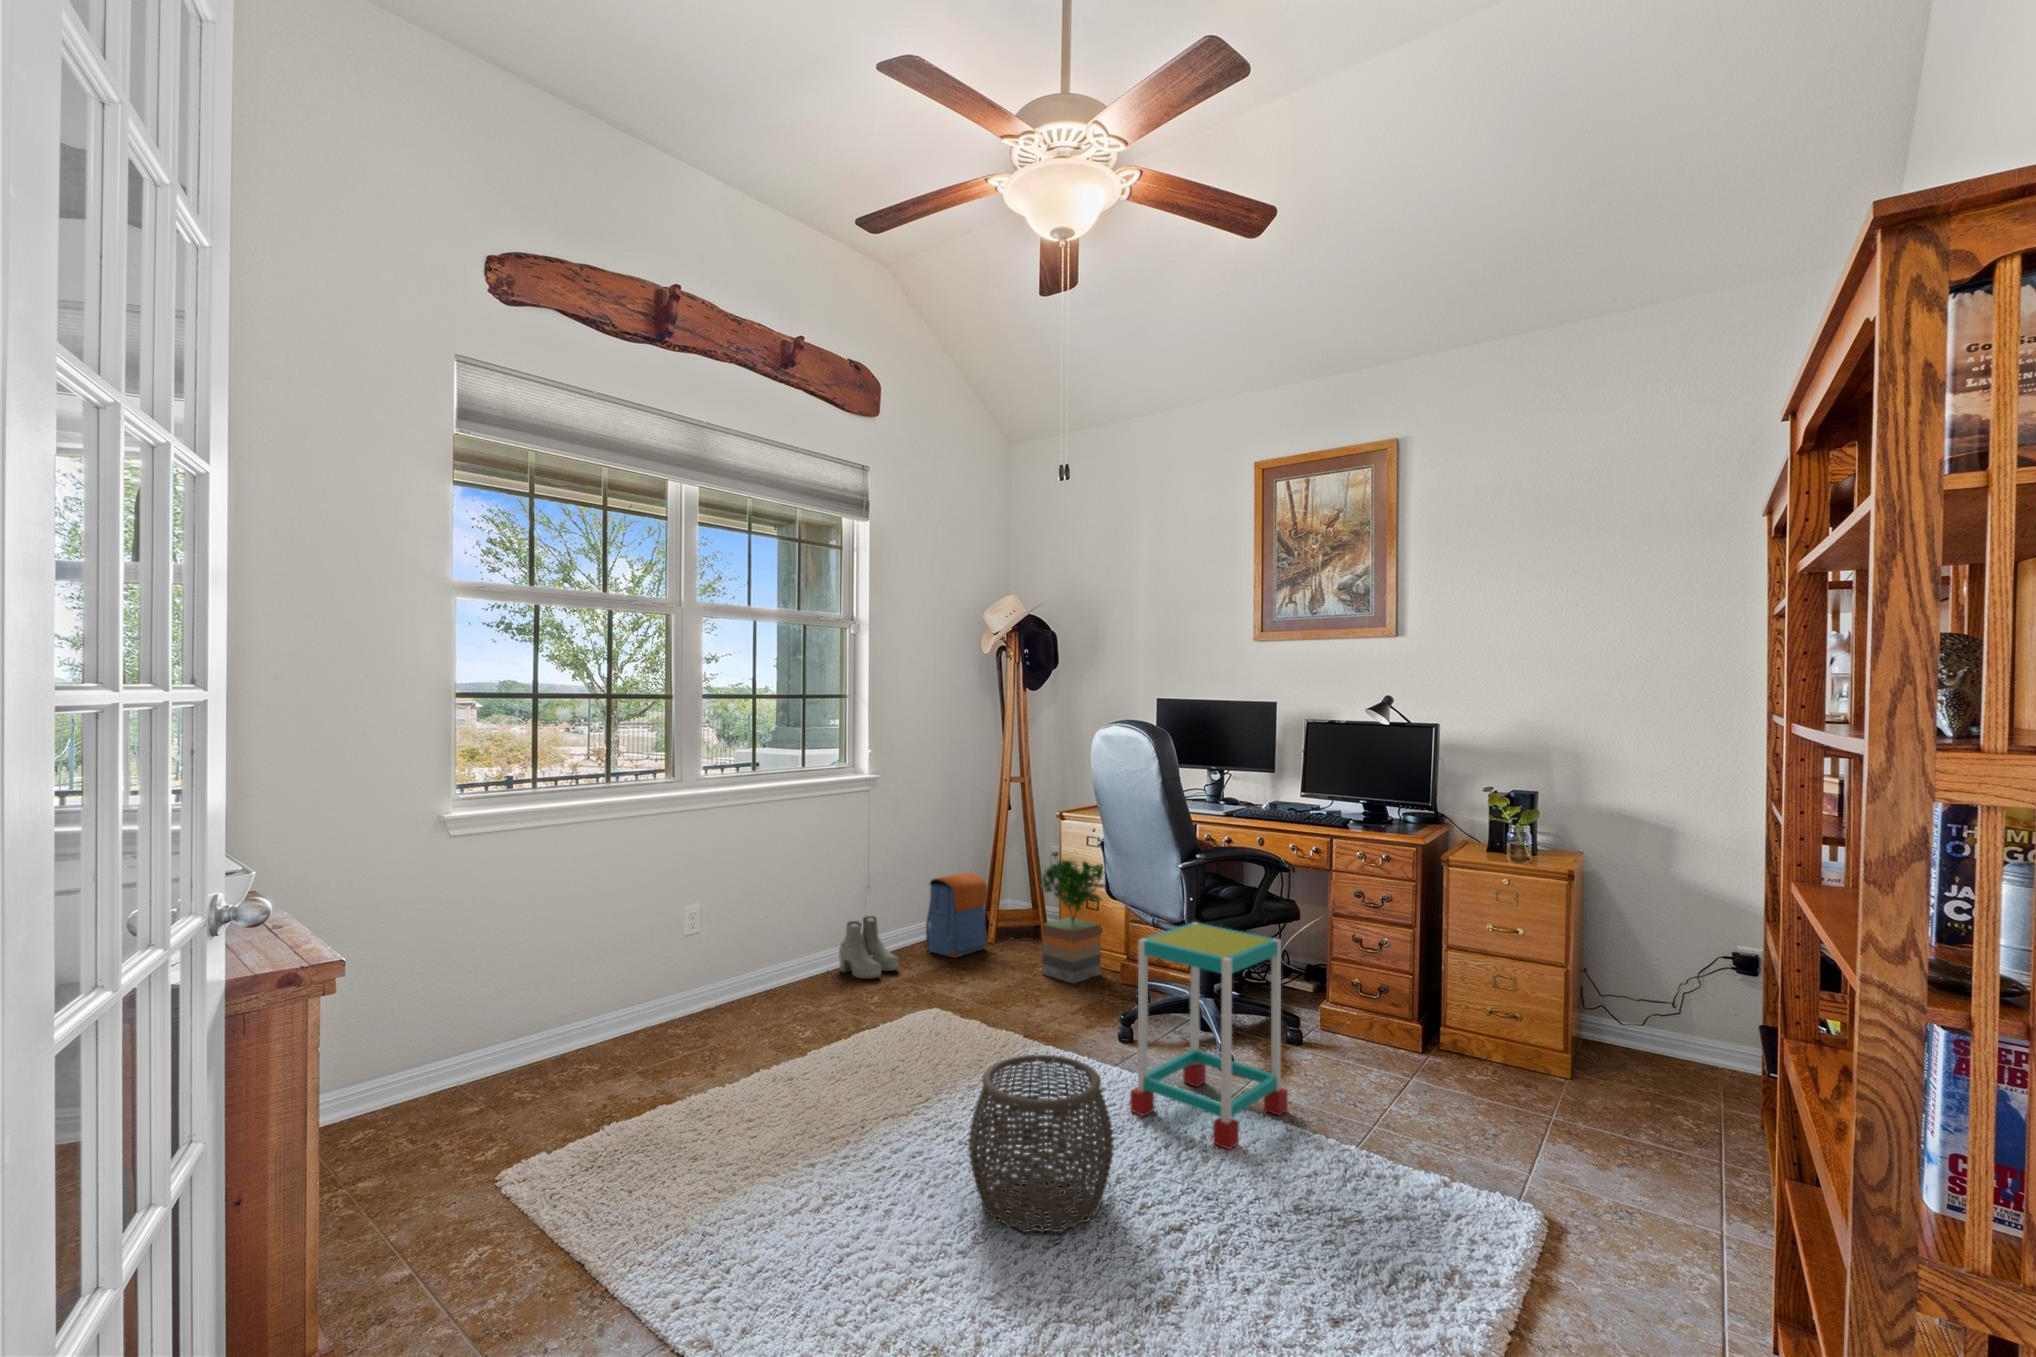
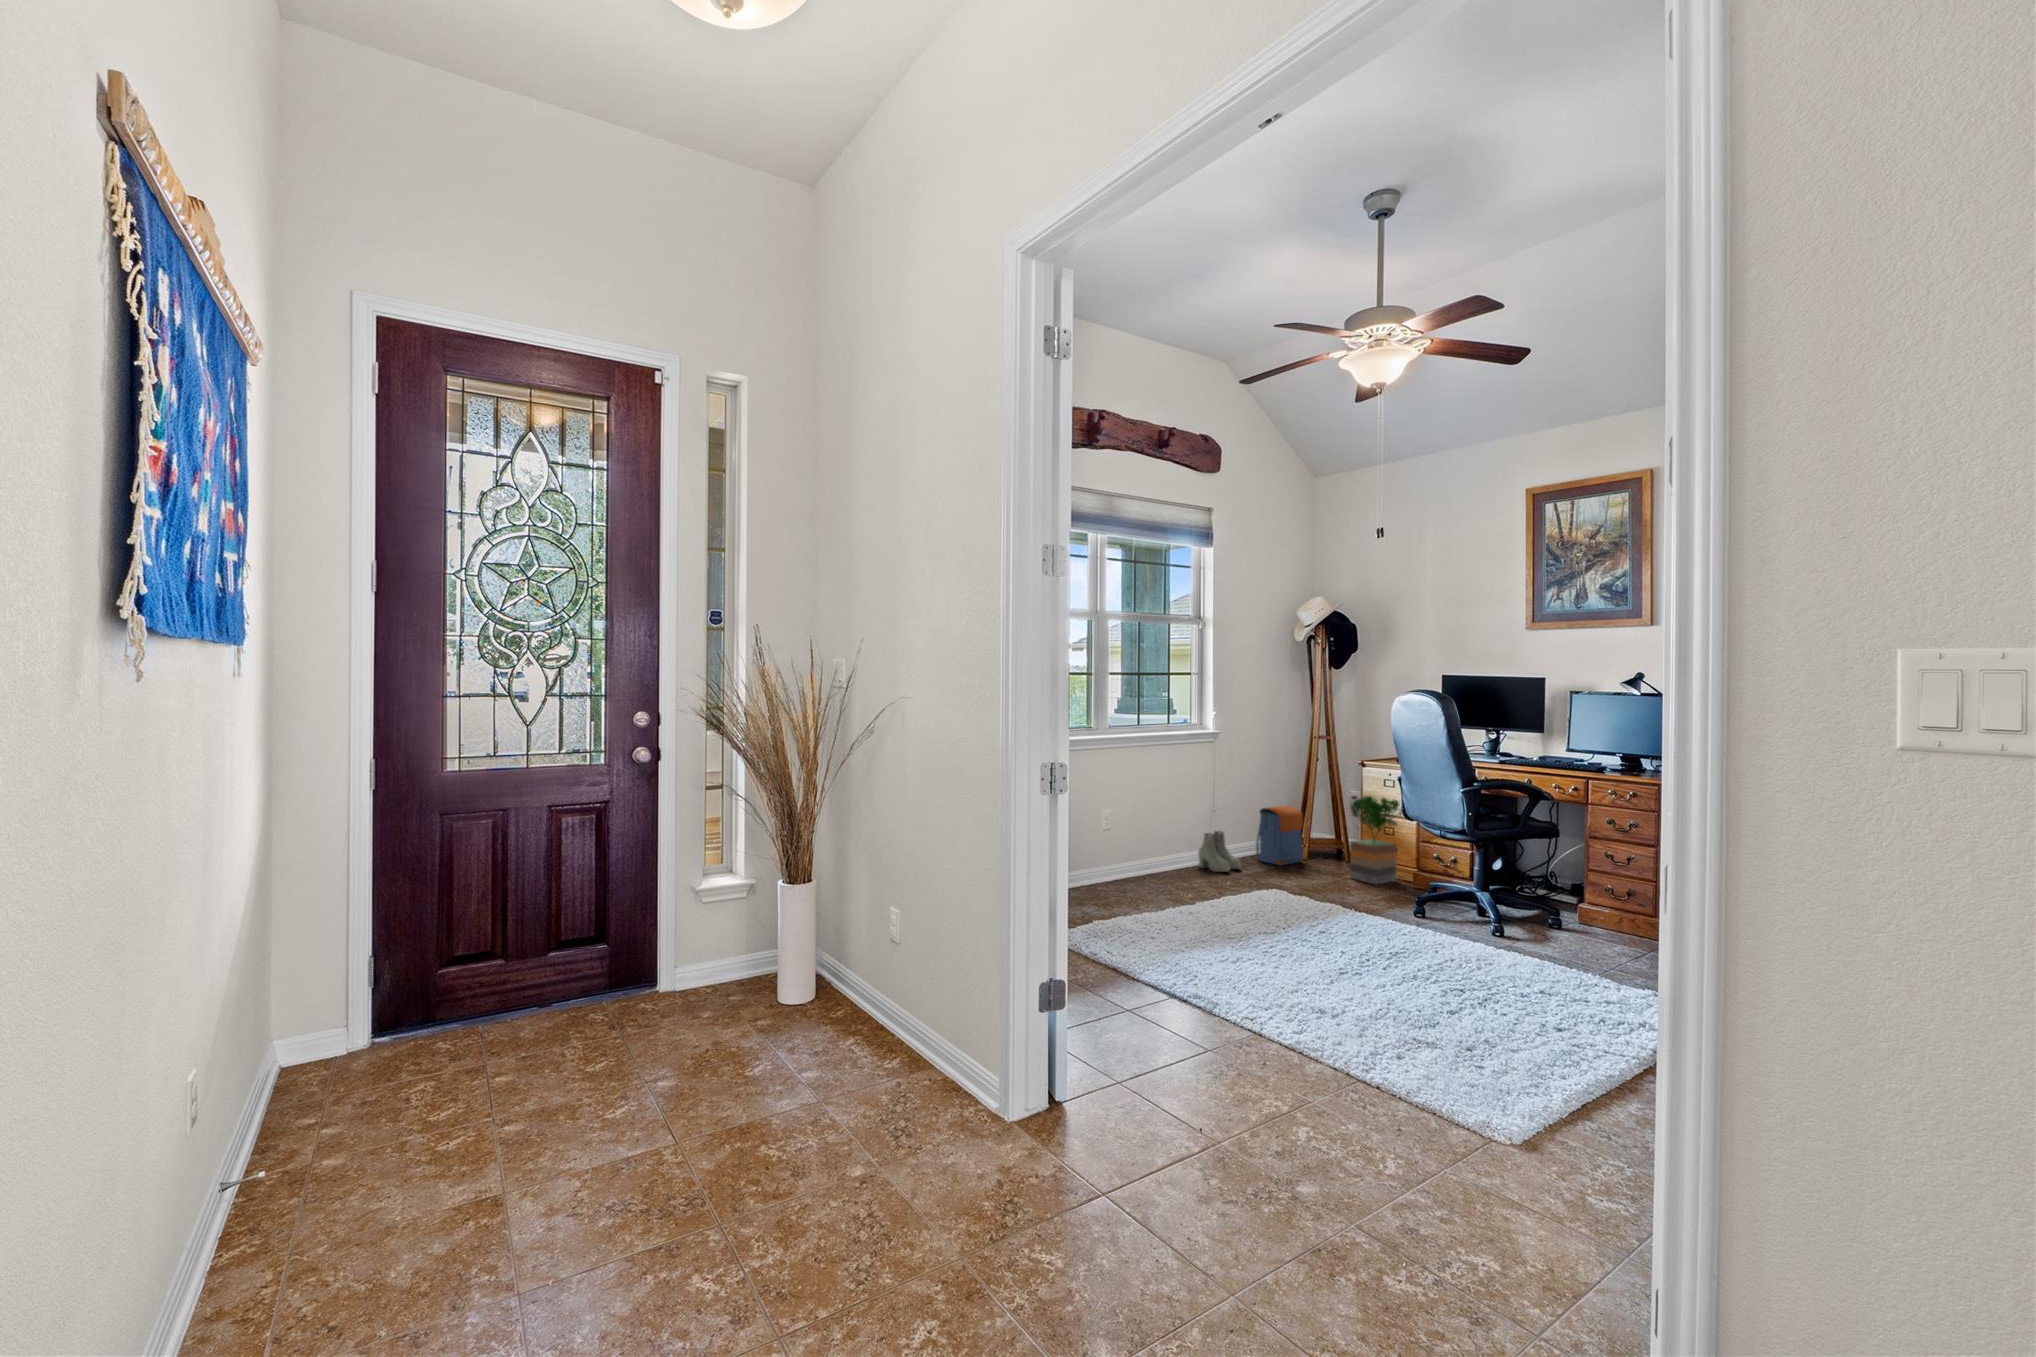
side table: present [1130,922,1288,1149] -> none [1427,829,1544,967]
woven basket: present [968,1055,1114,1233] -> none [1327,892,1421,986]

